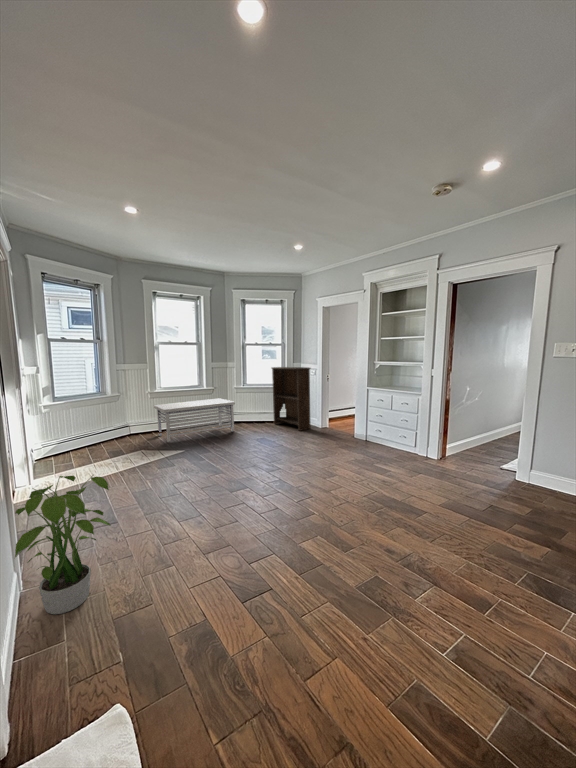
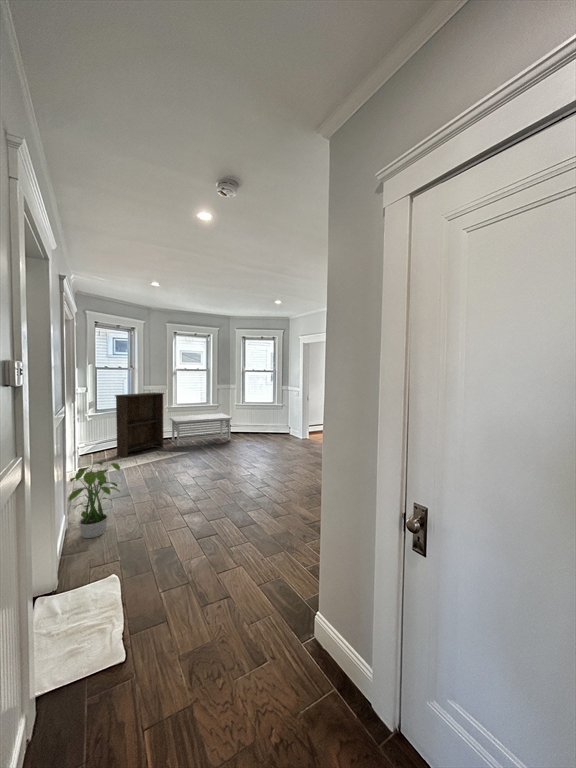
bookshelf: present [272,367,310,431] -> present [115,392,164,457]

